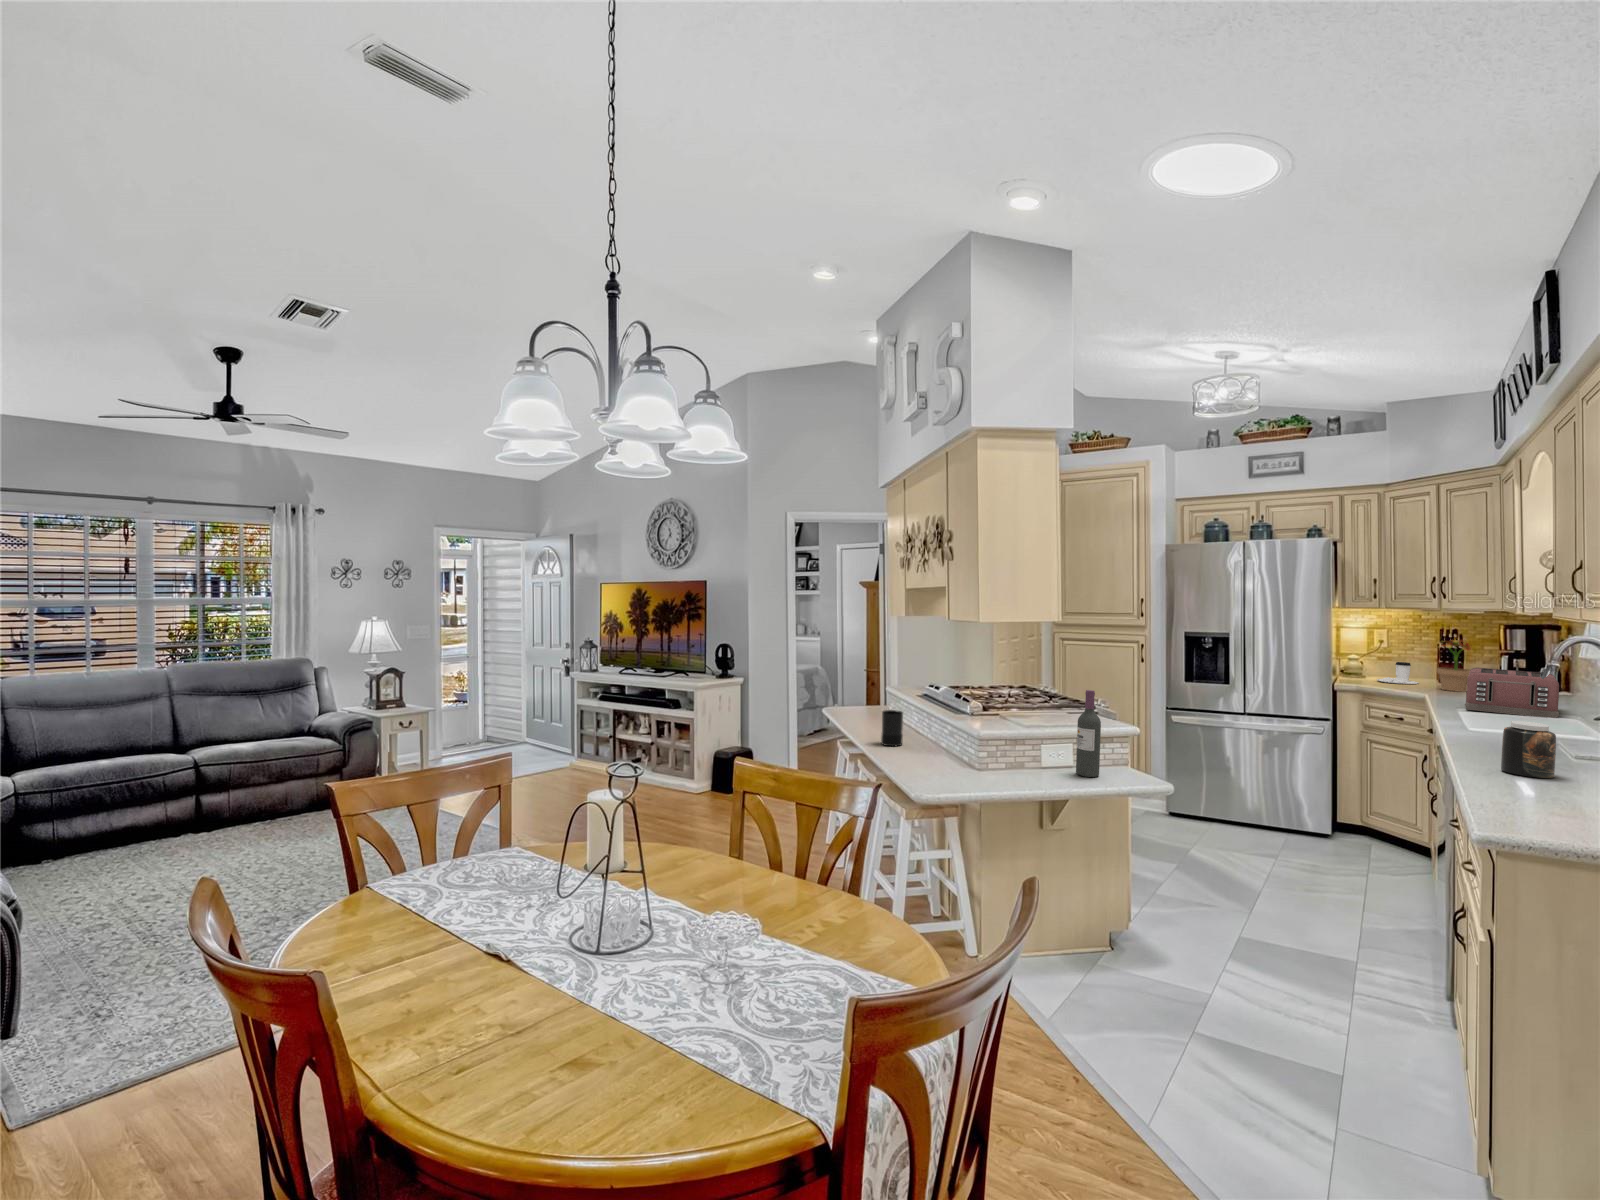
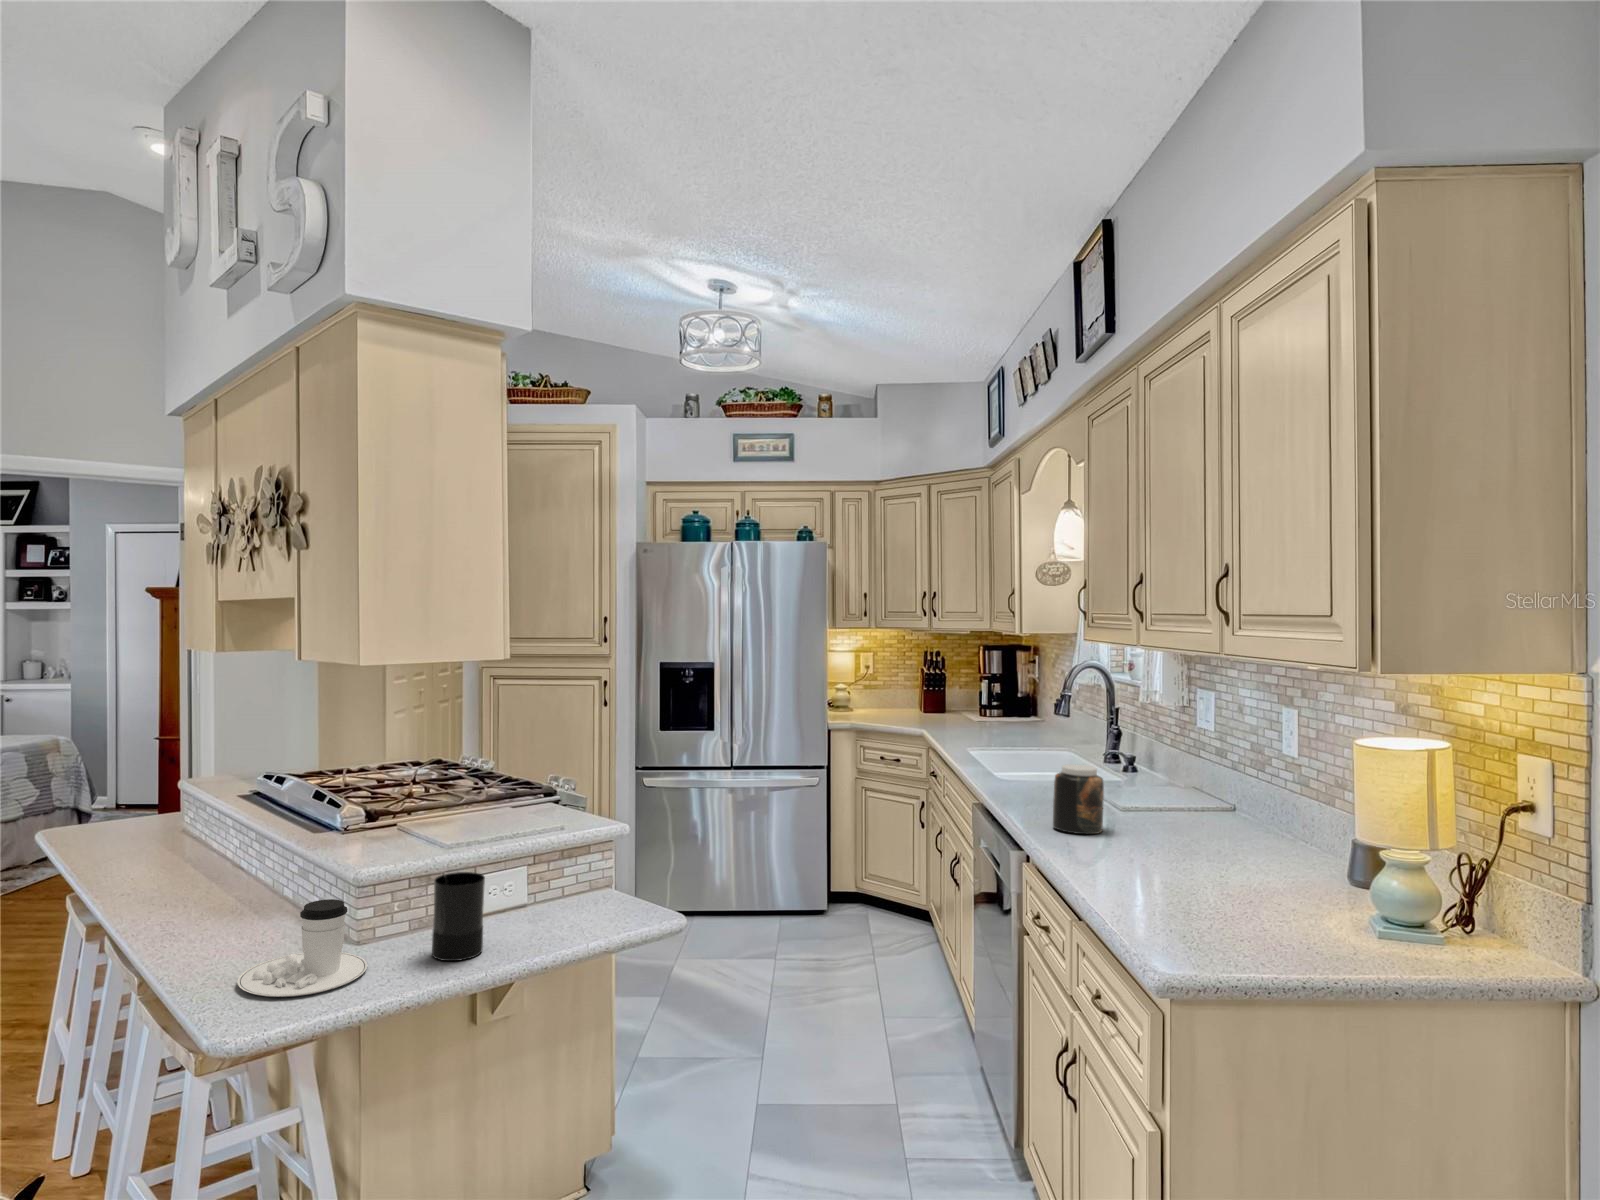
potted plant: present [1437,638,1471,692] -> none [924,657,957,721]
coffee cup: present [1377,662,1418,684] -> present [237,899,367,997]
toaster: present [1465,668,1559,718] -> none [961,694,1044,747]
wine bottle: present [1076,690,1101,777] -> none [535,772,576,925]
candle: present [881,710,903,746] -> present [432,872,485,961]

